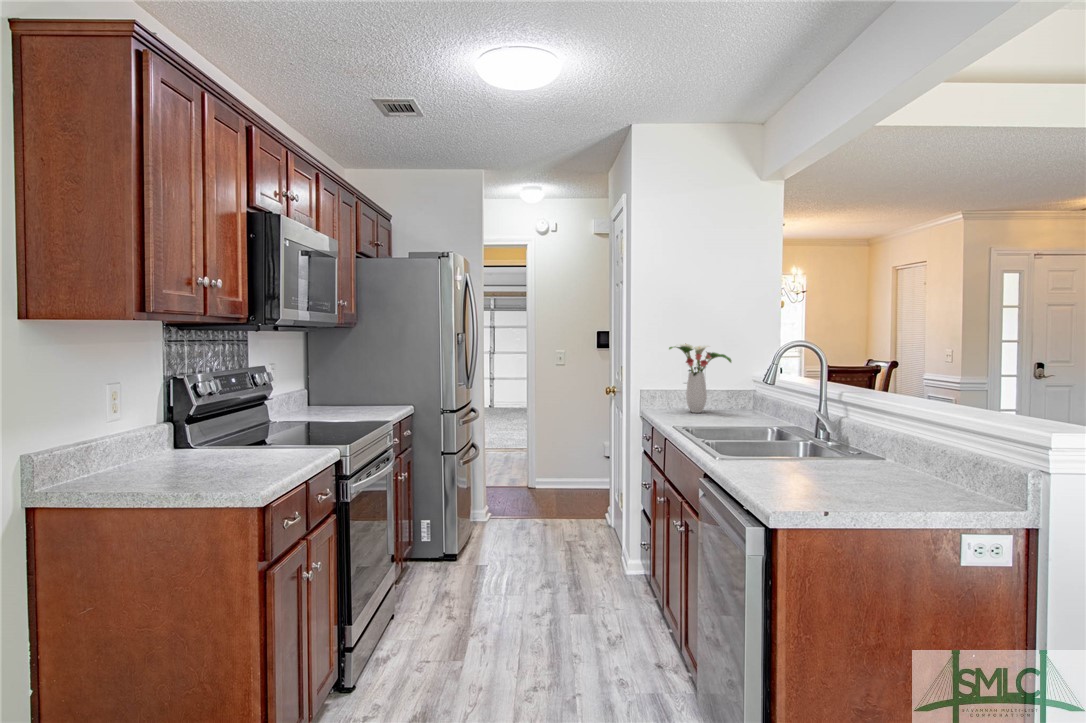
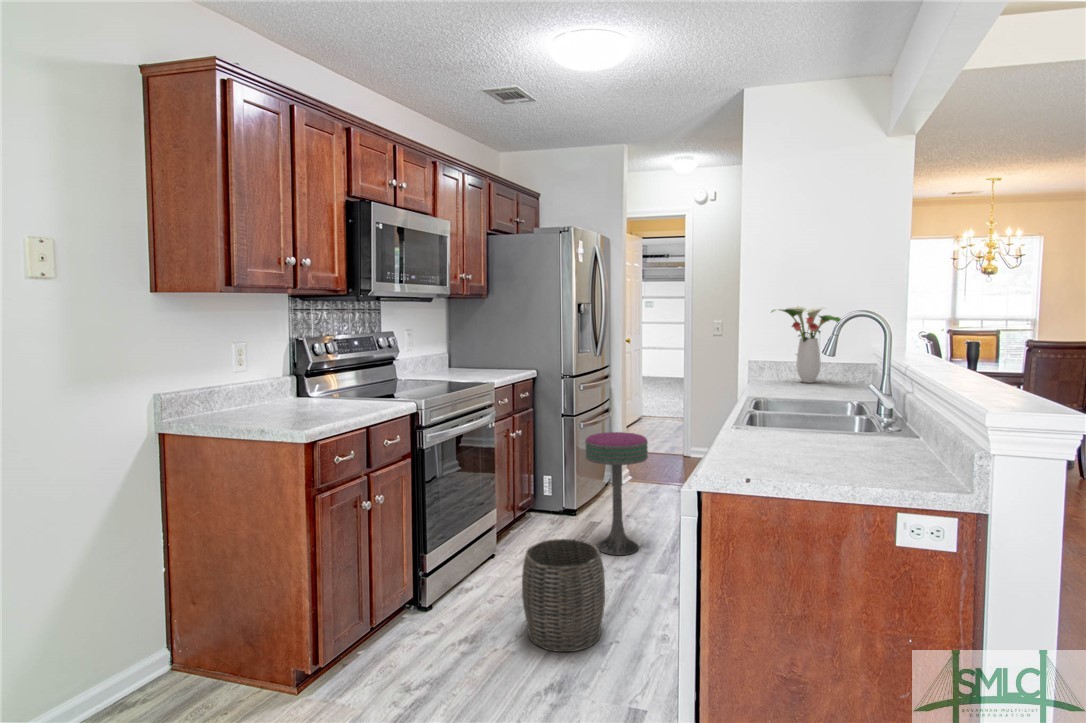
bar stool: none [485,468,549,595] -> present [585,432,648,555]
woven basket: none [474,583,560,702] -> present [522,539,605,652]

